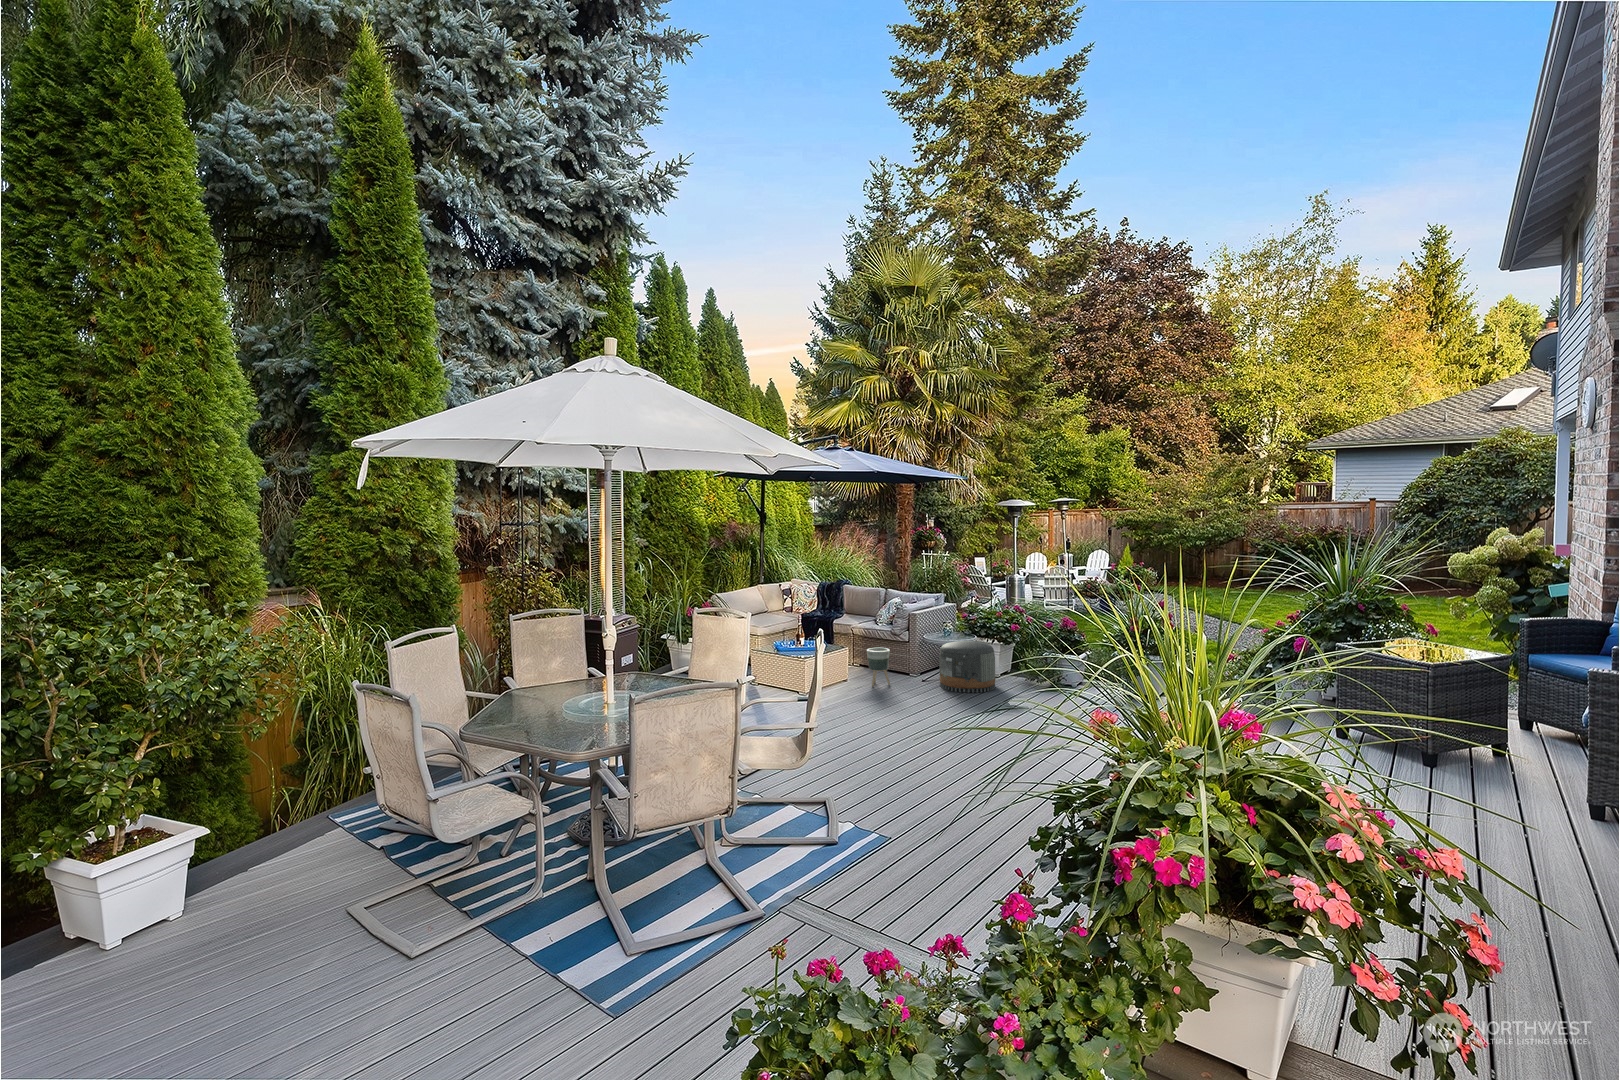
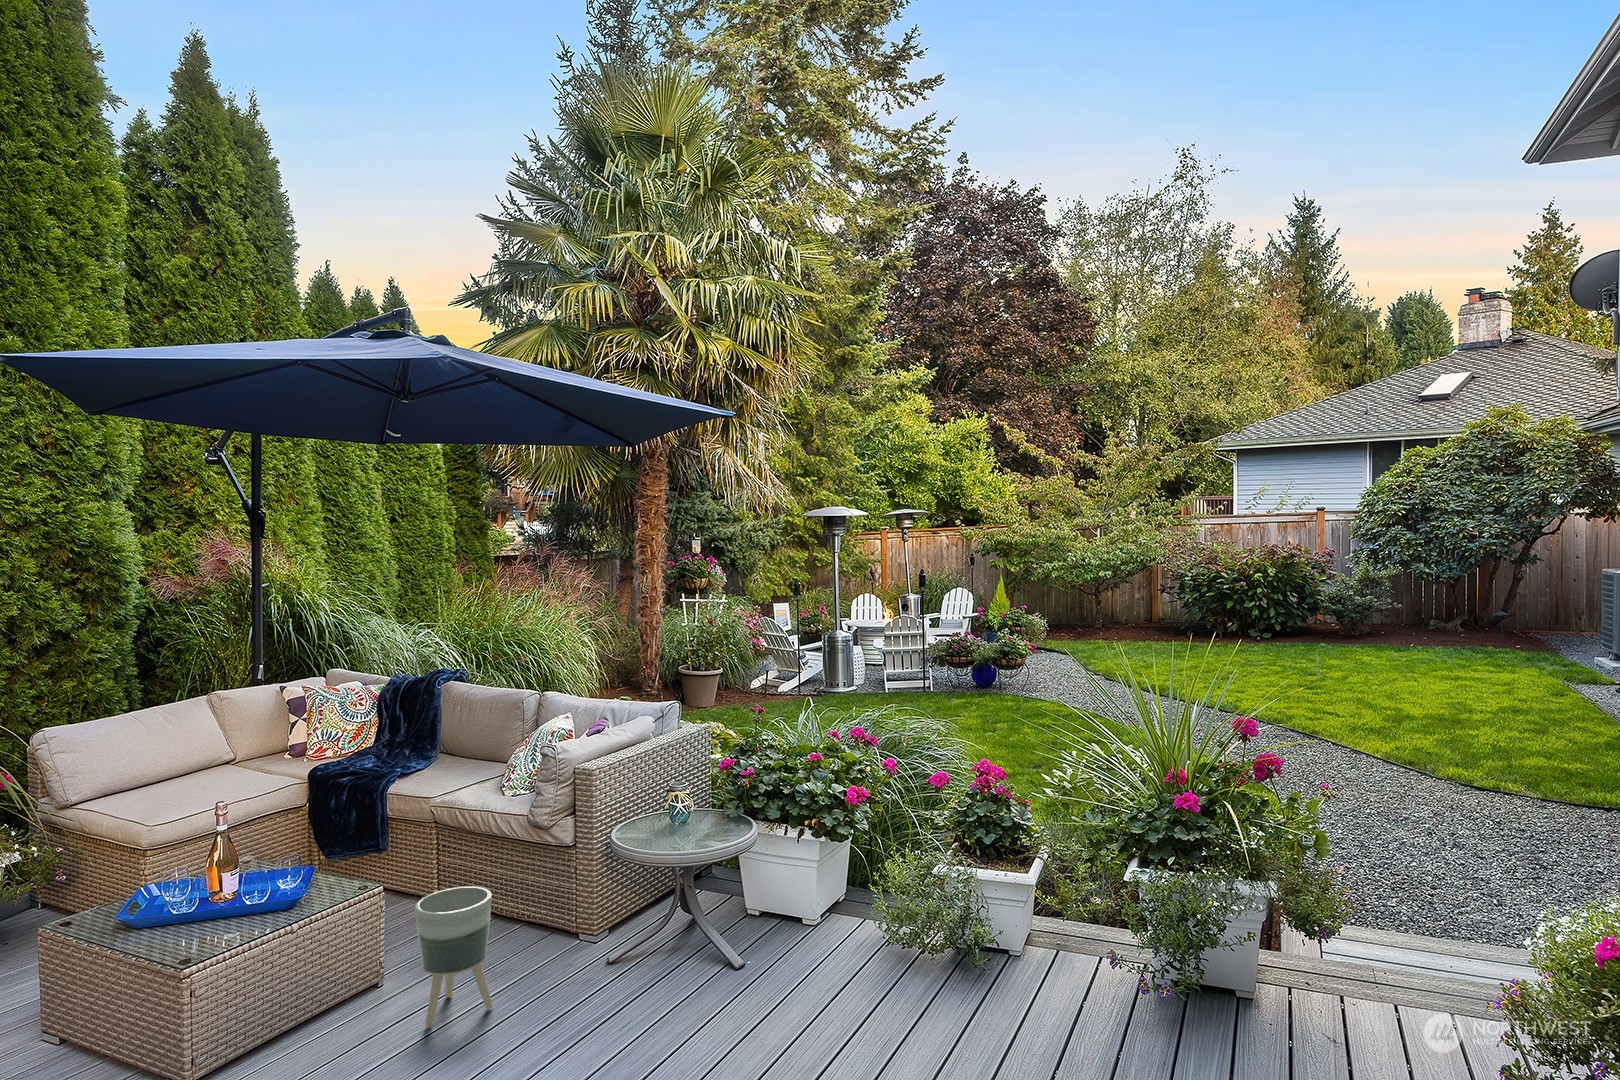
pouf: present [939,641,995,693] -> none [645,844,809,1032]

